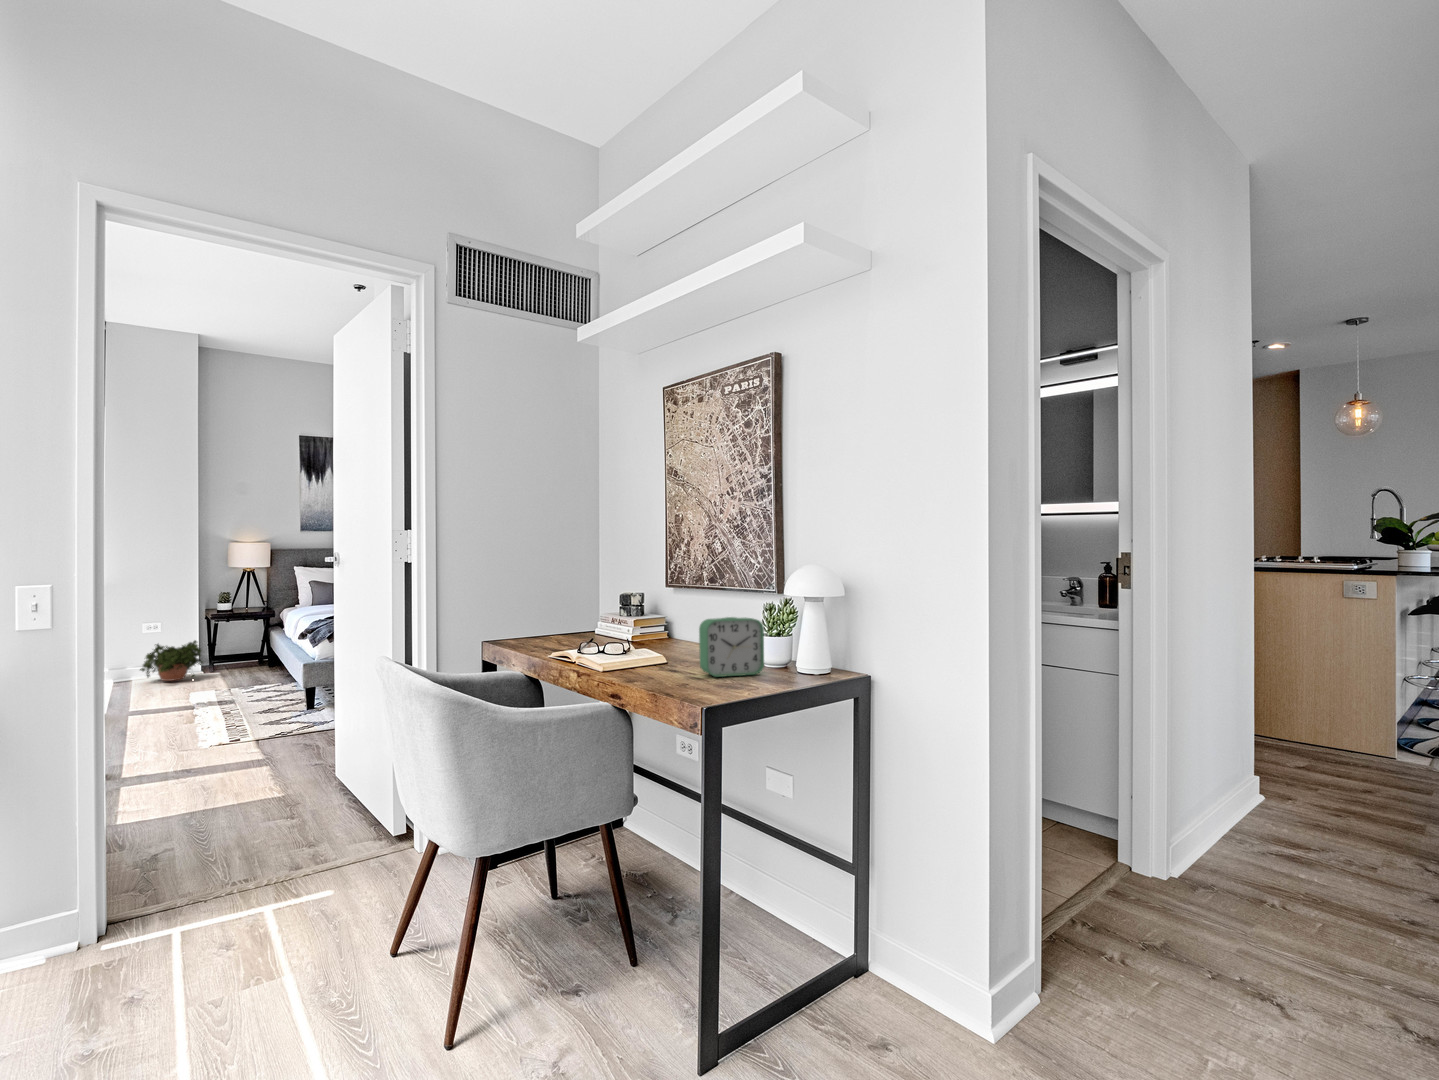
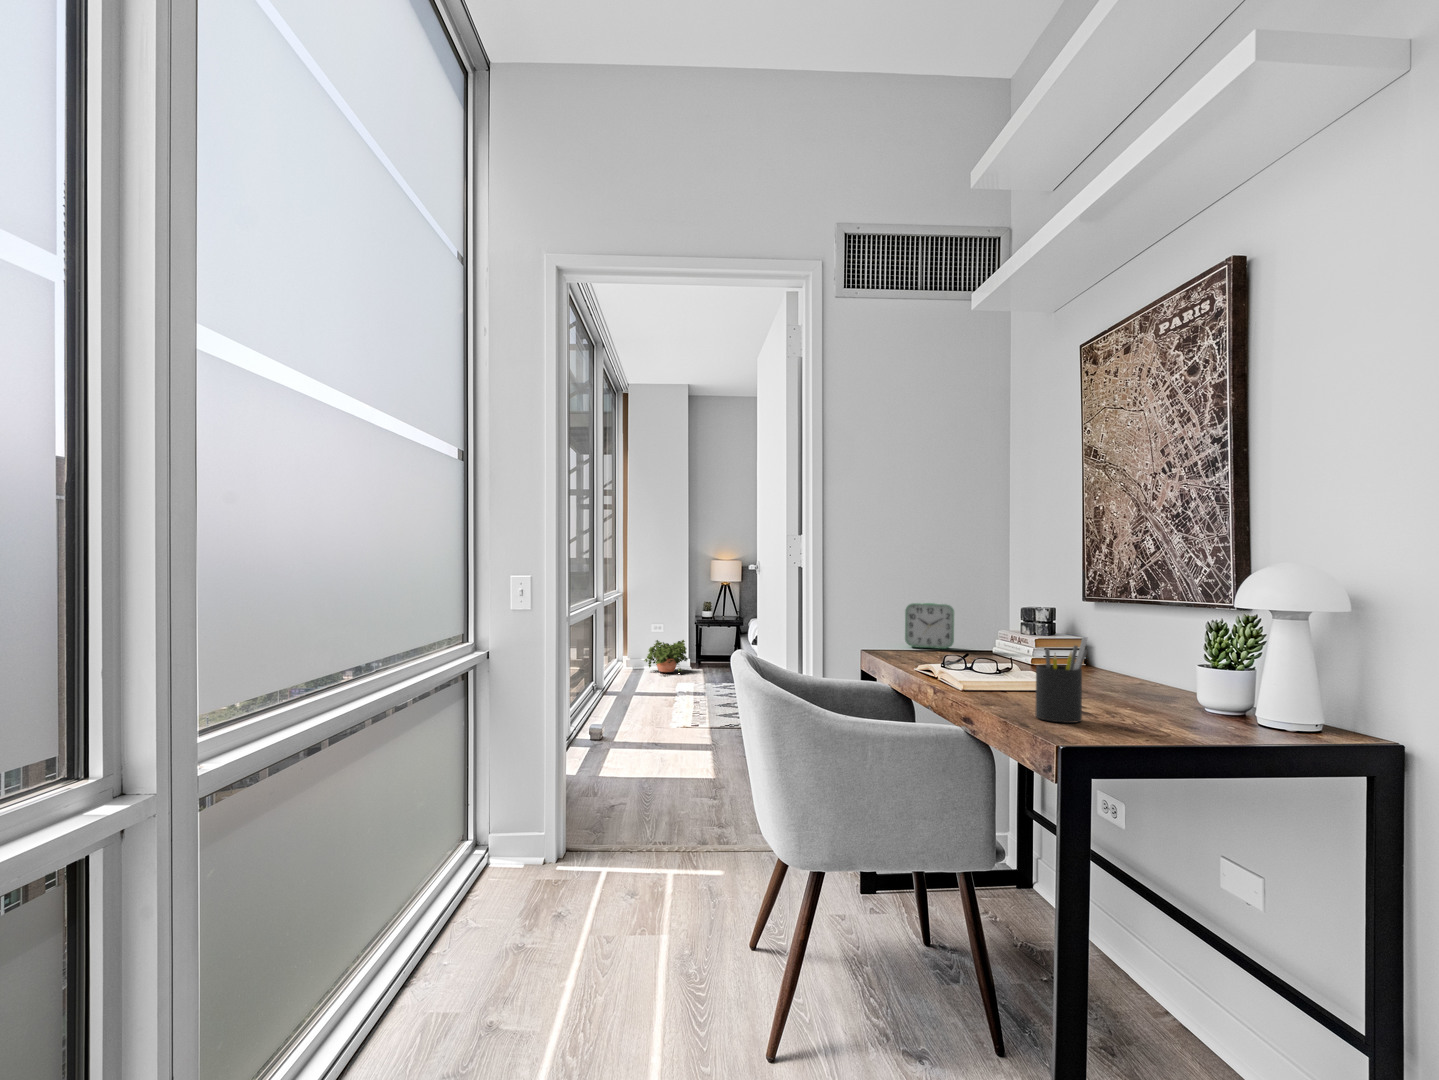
alarm clock: present [699,617,764,677] -> present [905,603,954,649]
pen holder: none [669,625,704,687] -> present [1036,637,1087,723]

